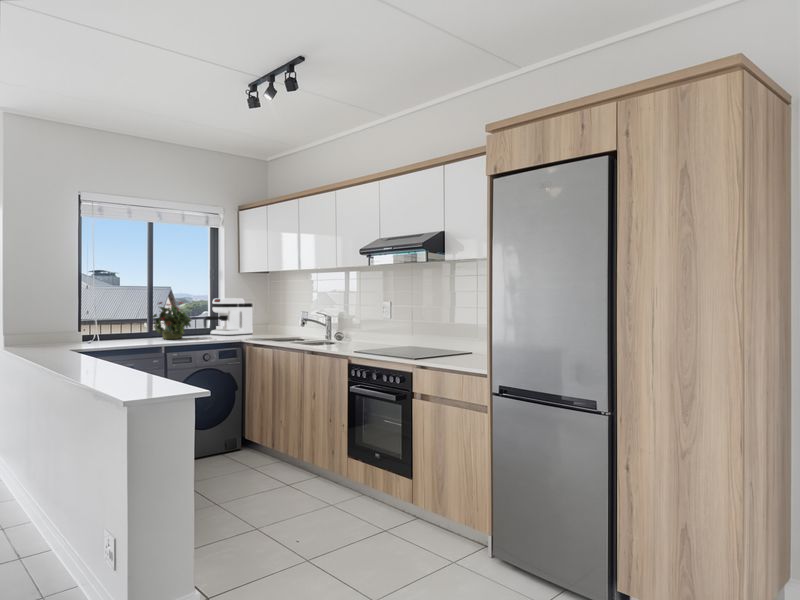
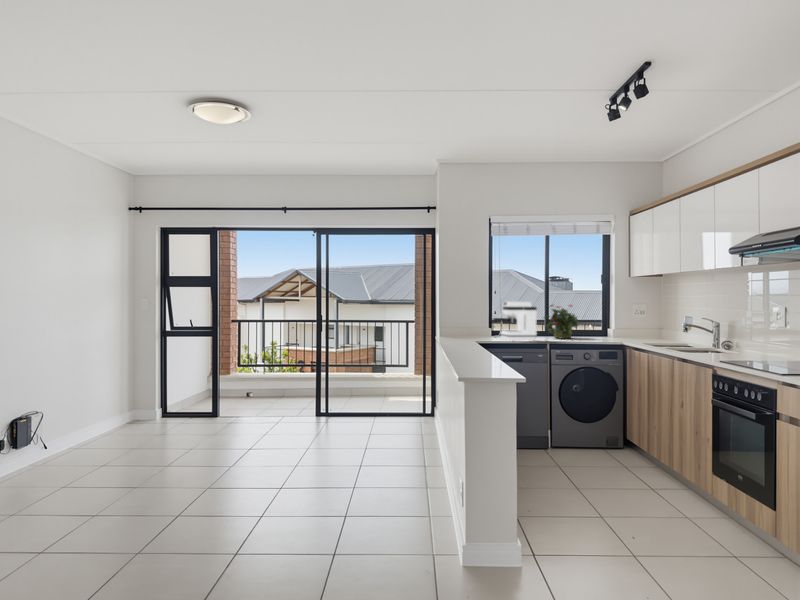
coffee maker: present [205,298,253,341] -> present [493,302,537,341]

